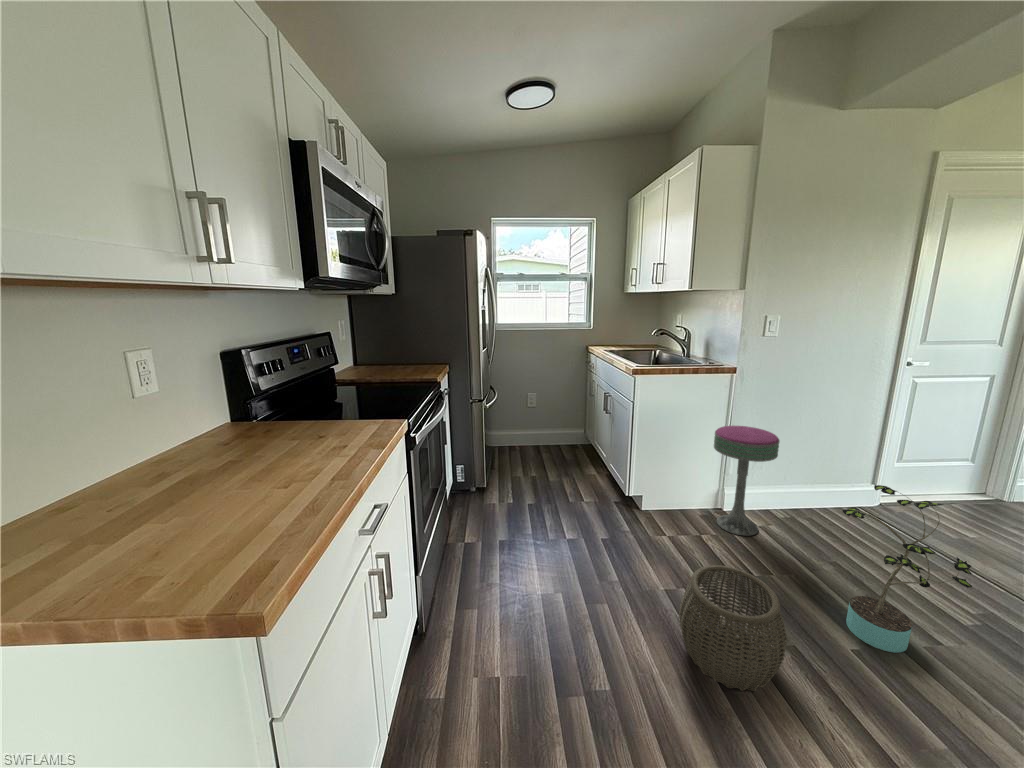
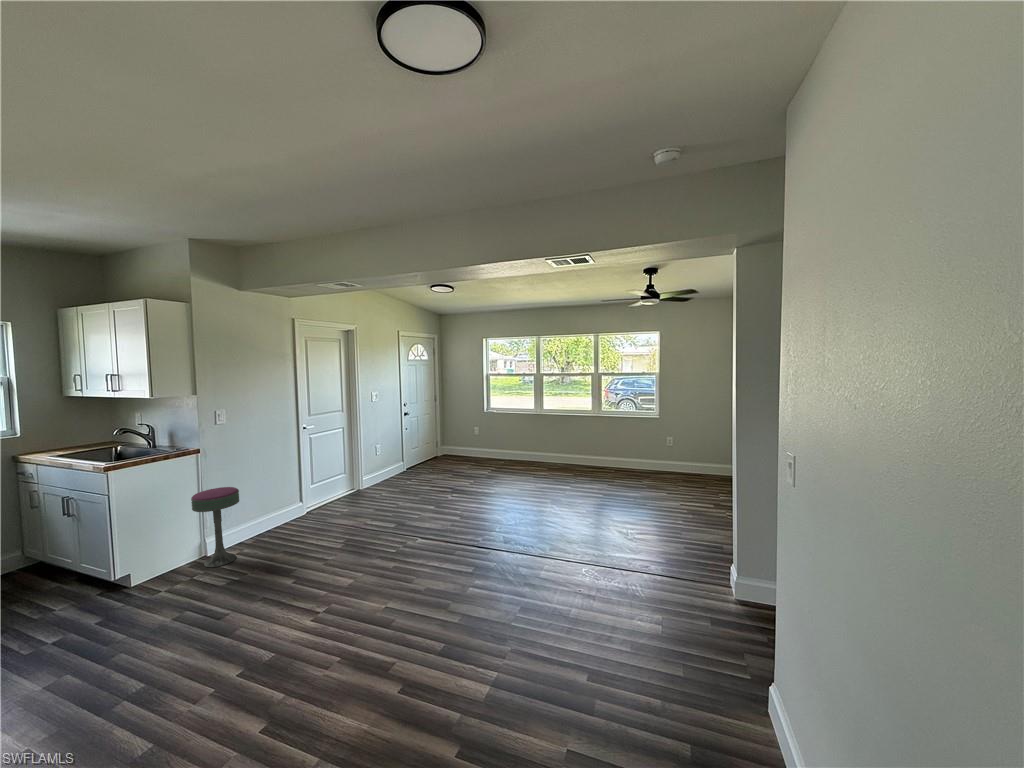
potted plant: present [843,485,972,653] -> none [273,494,327,577]
woven basket: present [679,565,787,691] -> none [187,567,255,637]

